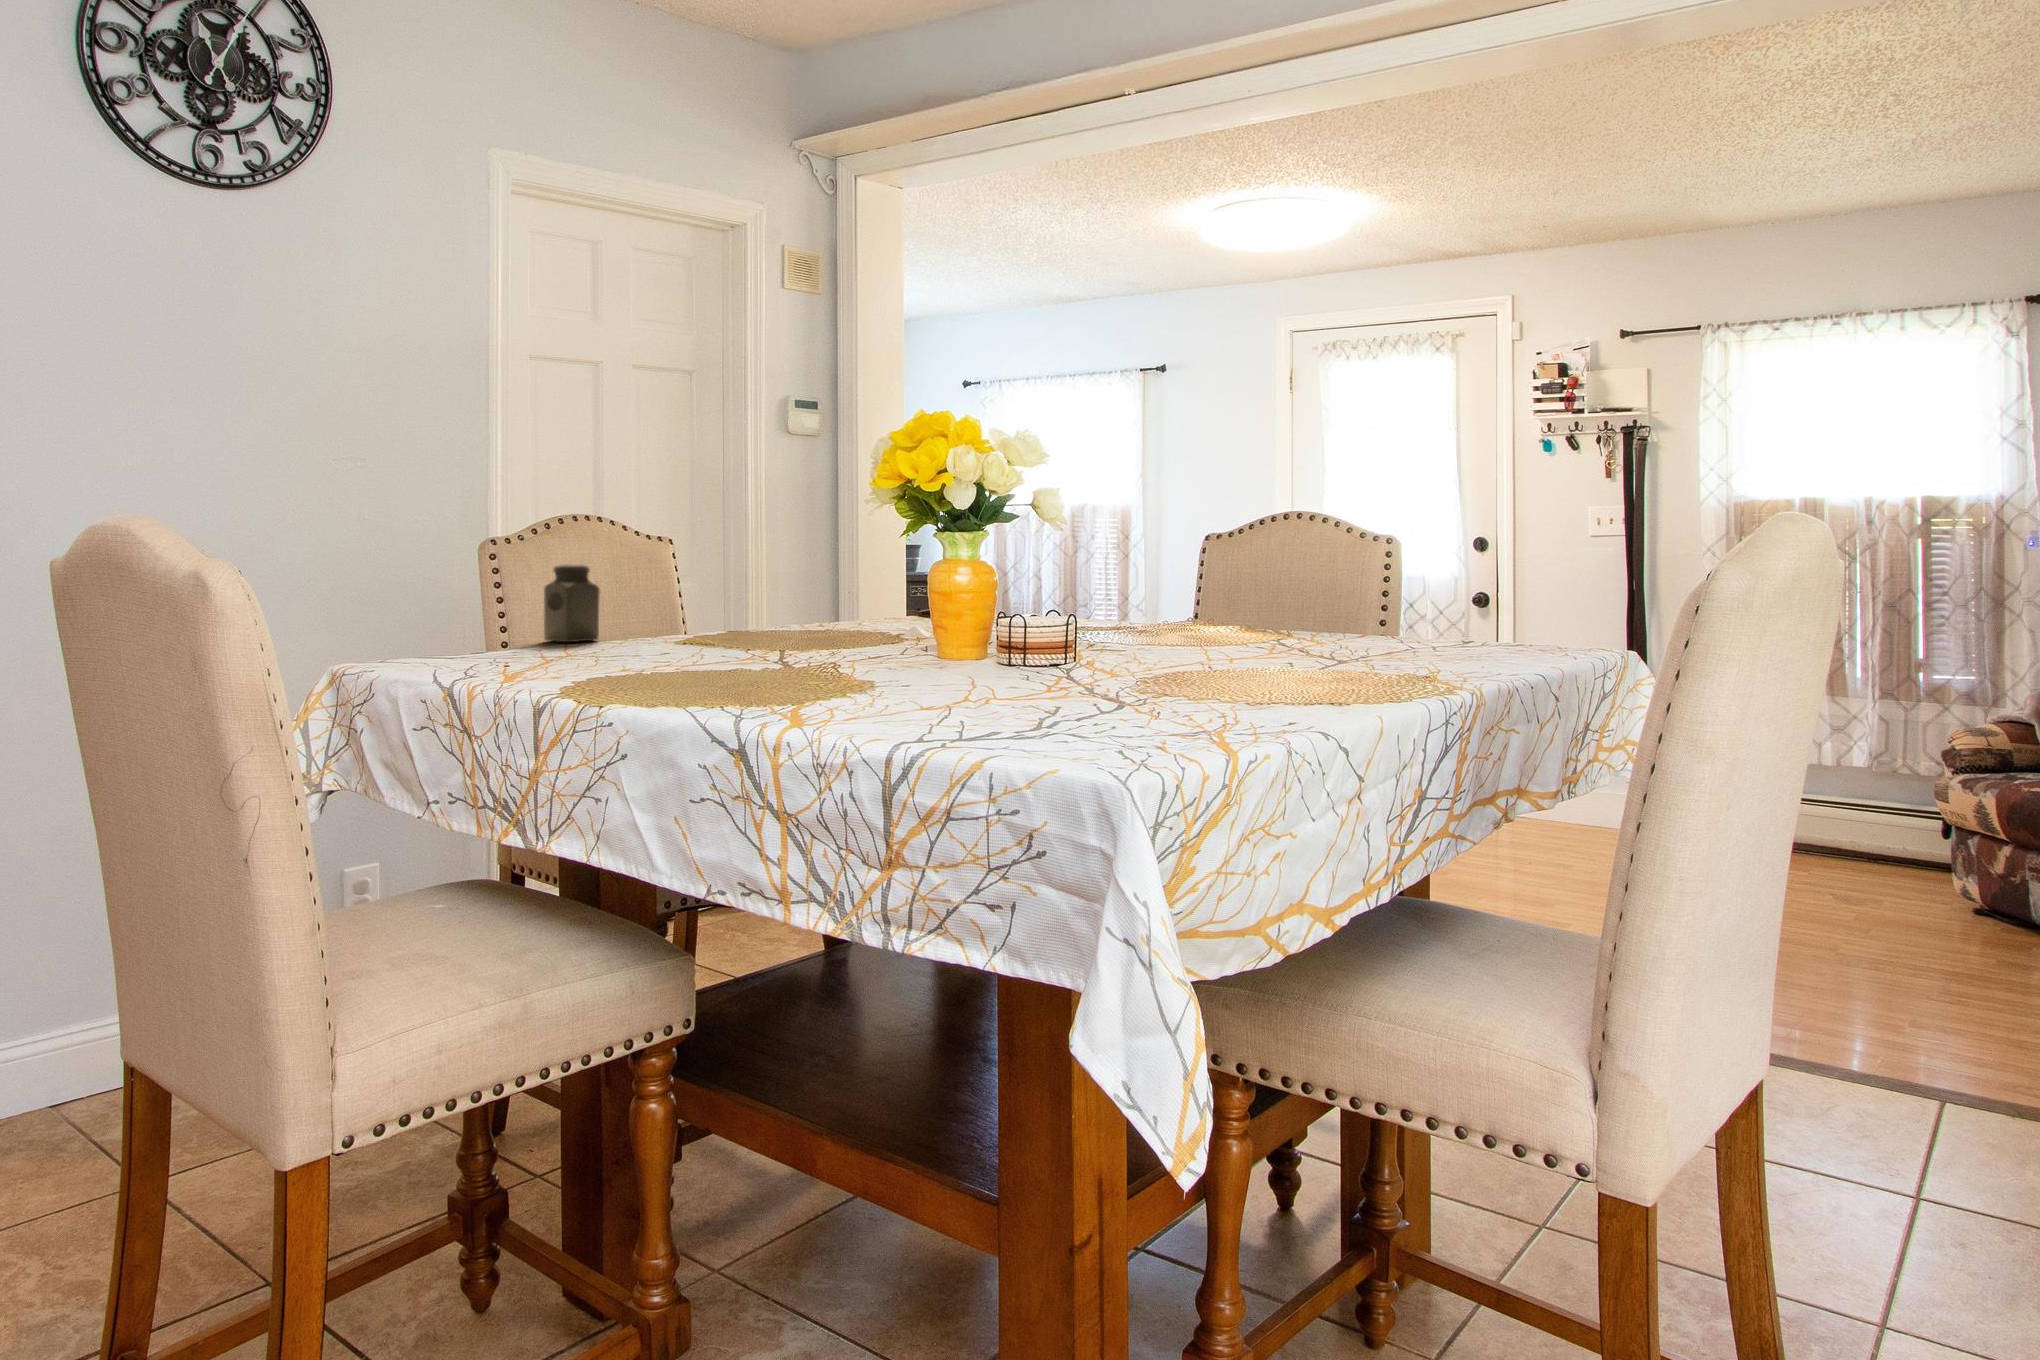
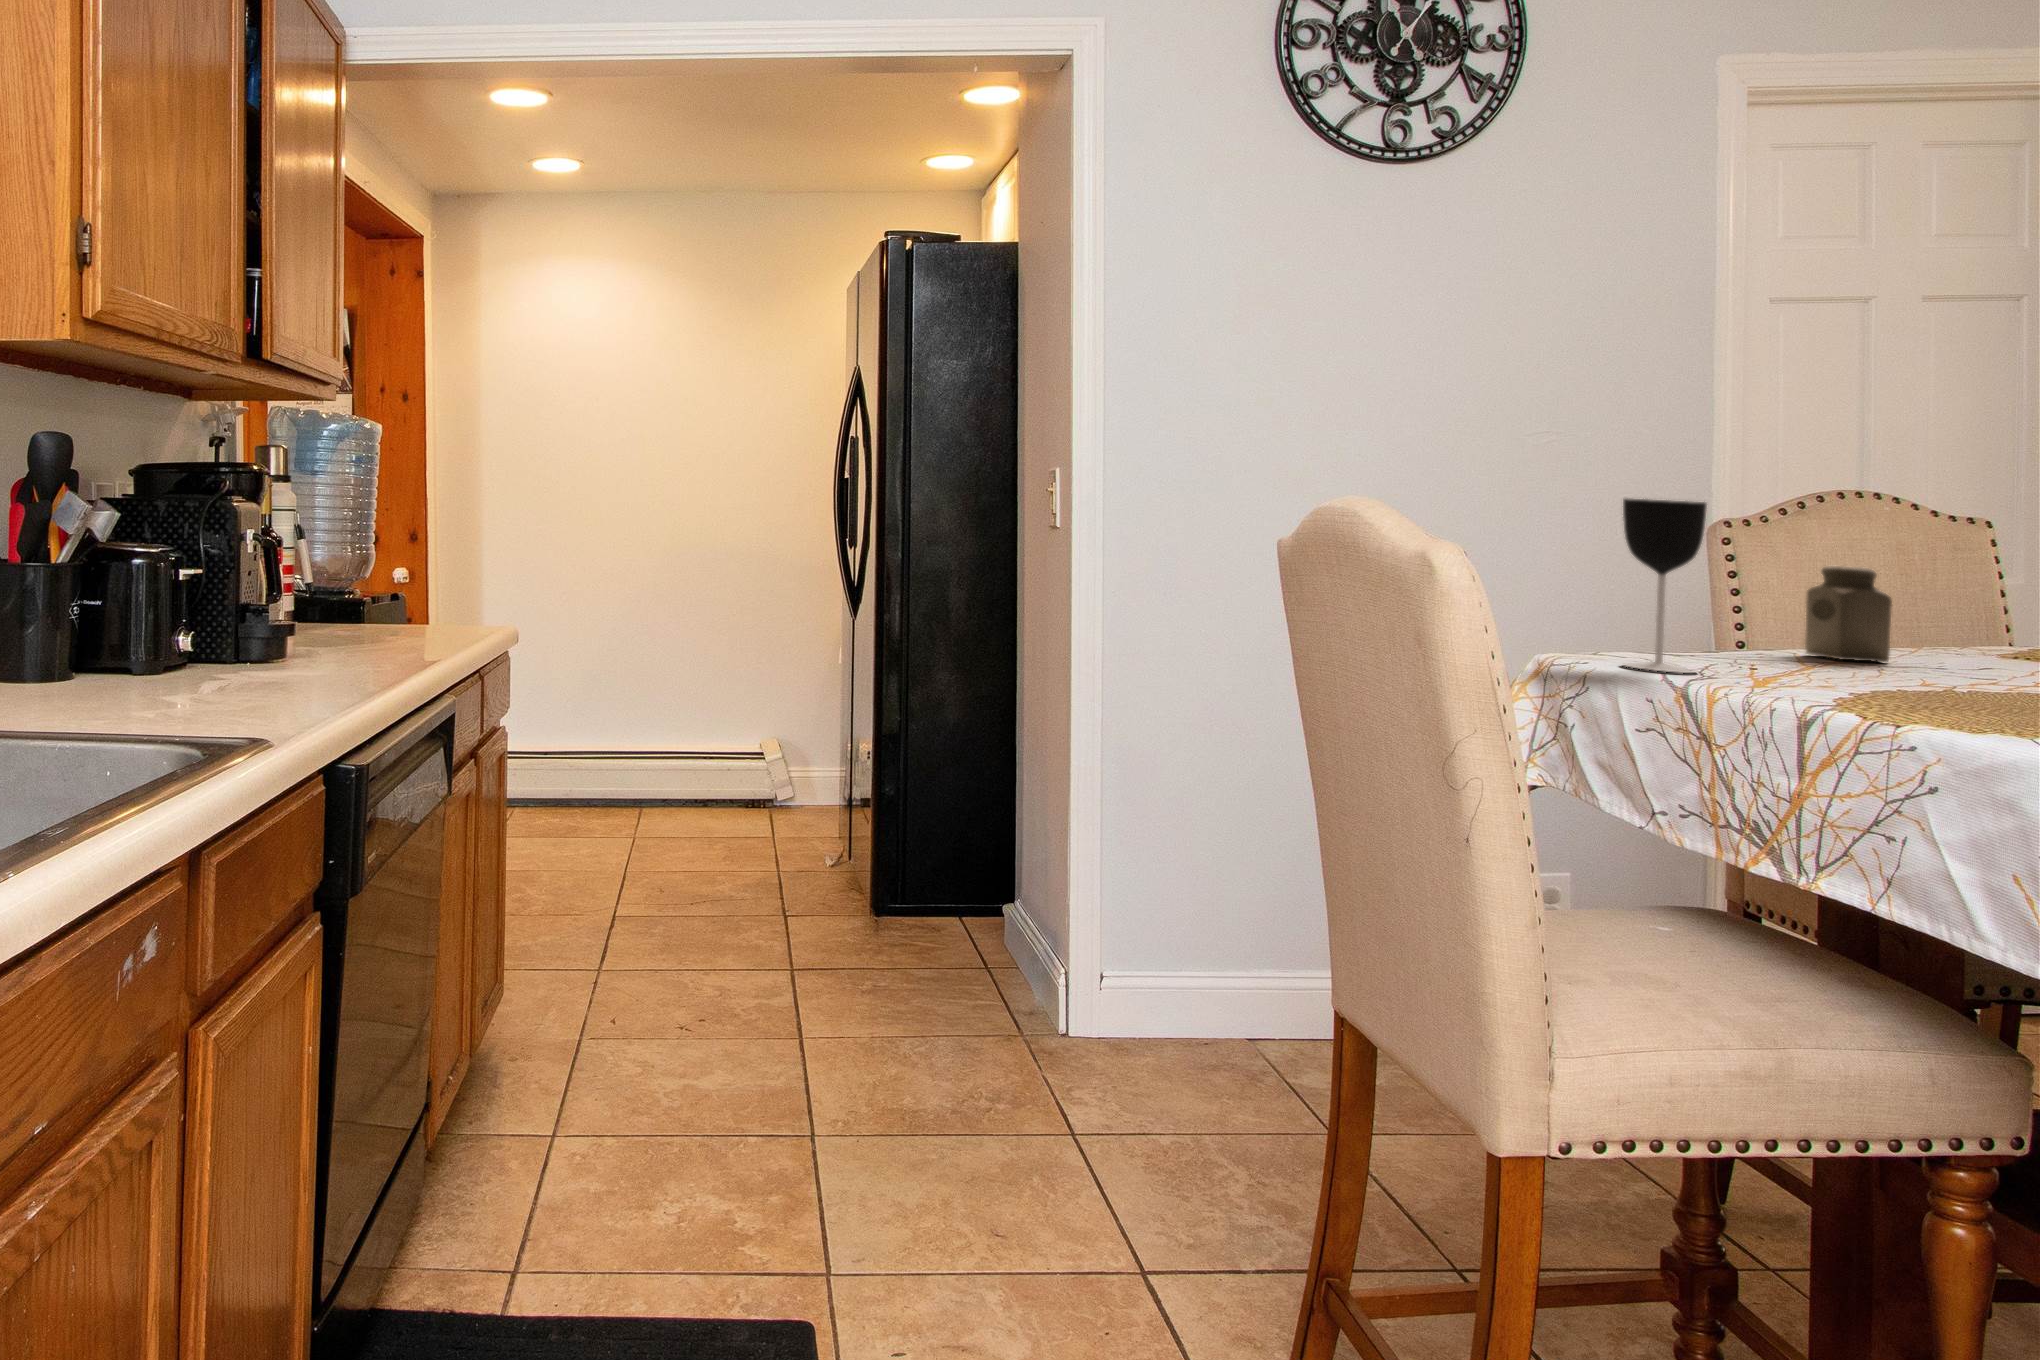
wine glass: none [402,514,468,673] -> present [1623,498,1707,673]

